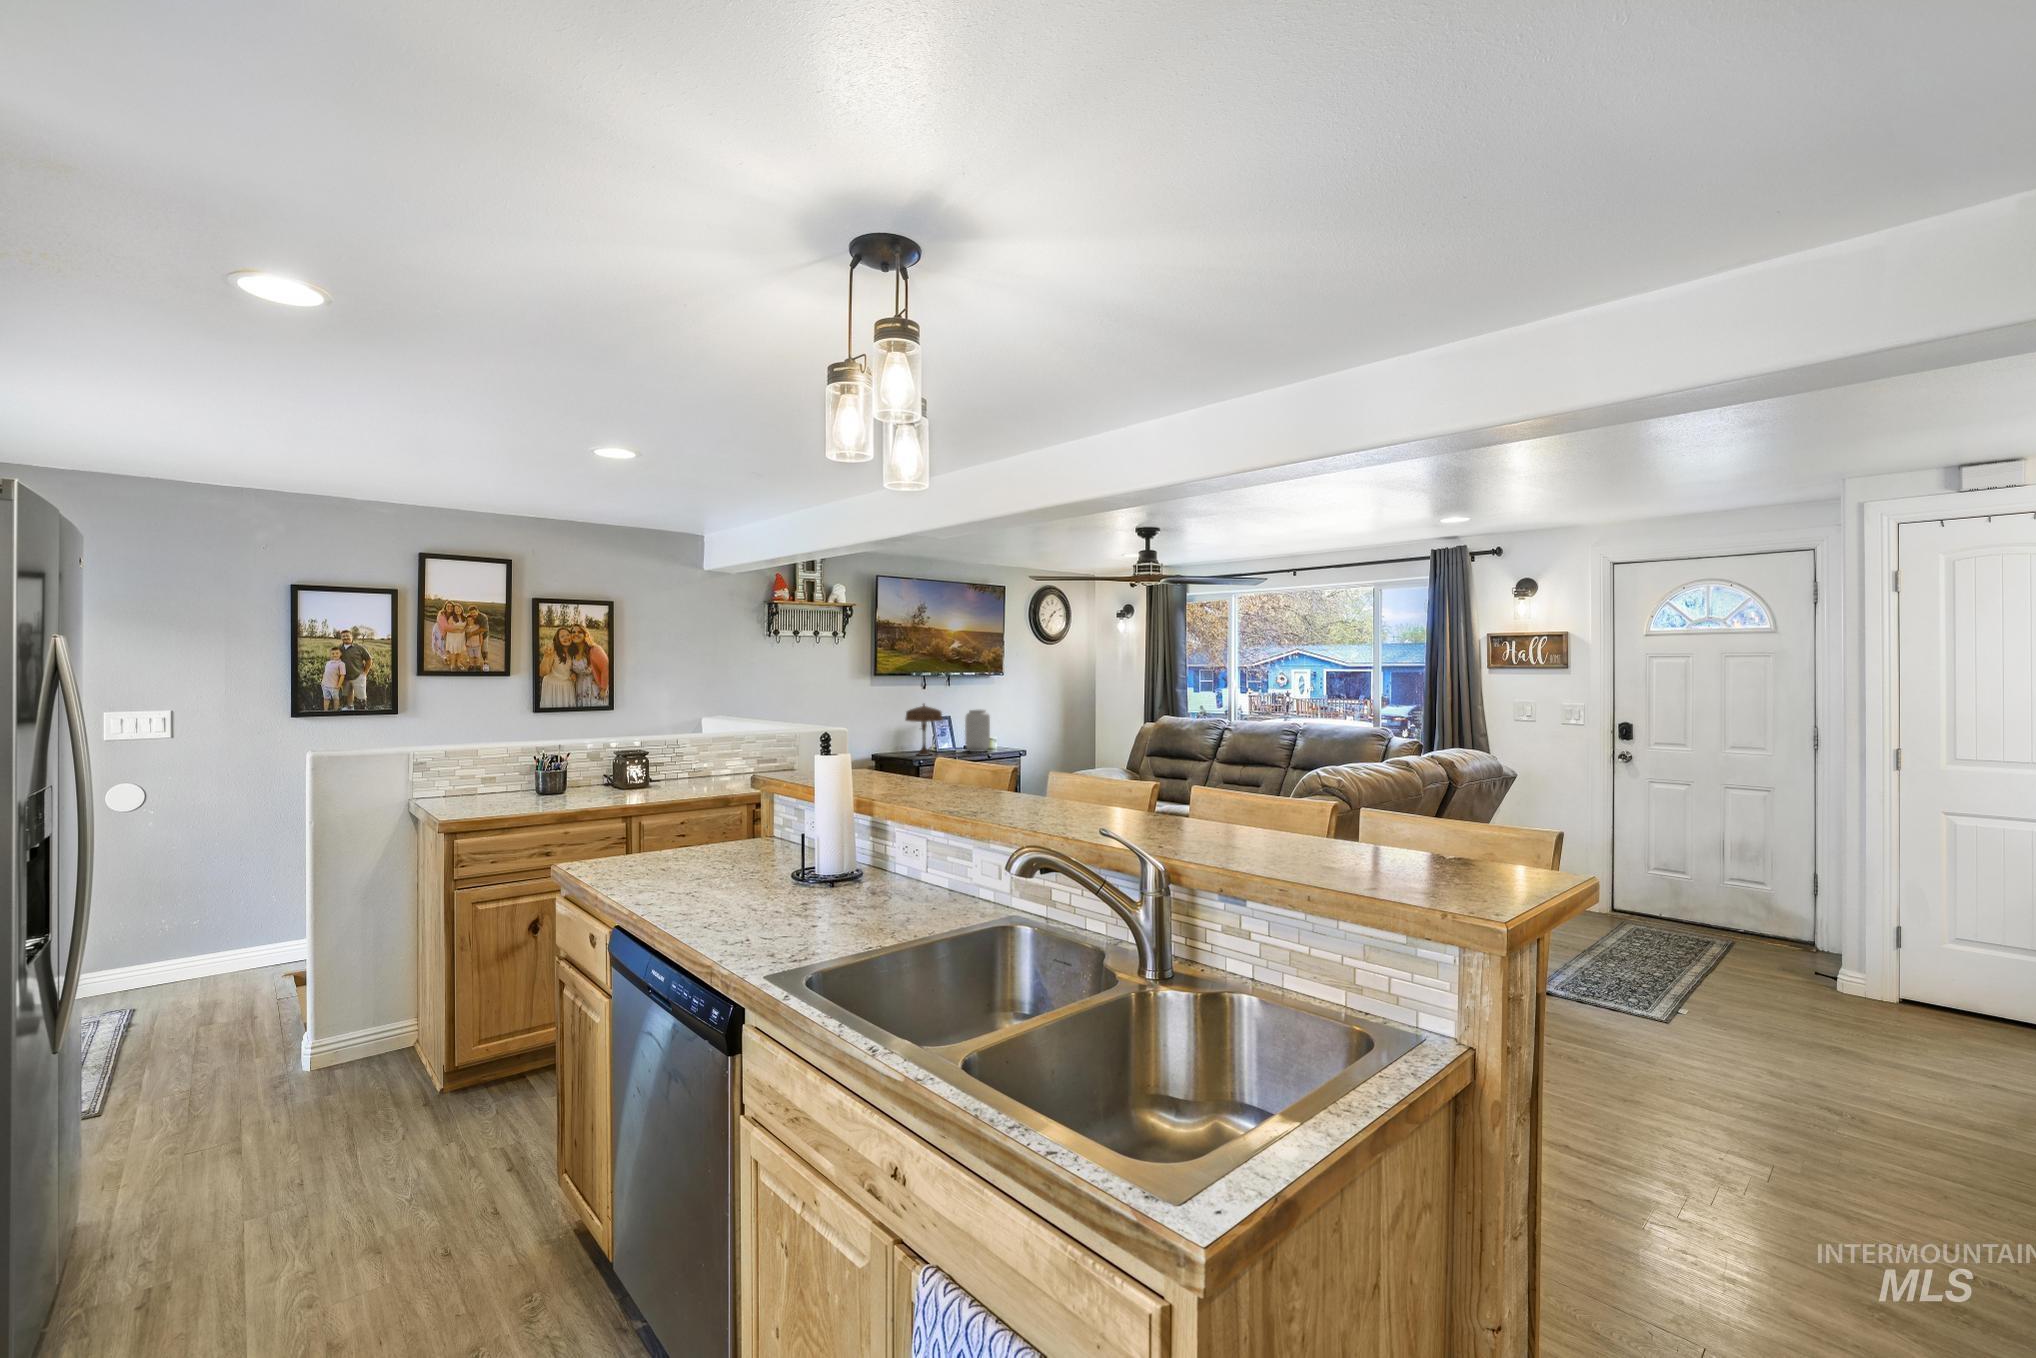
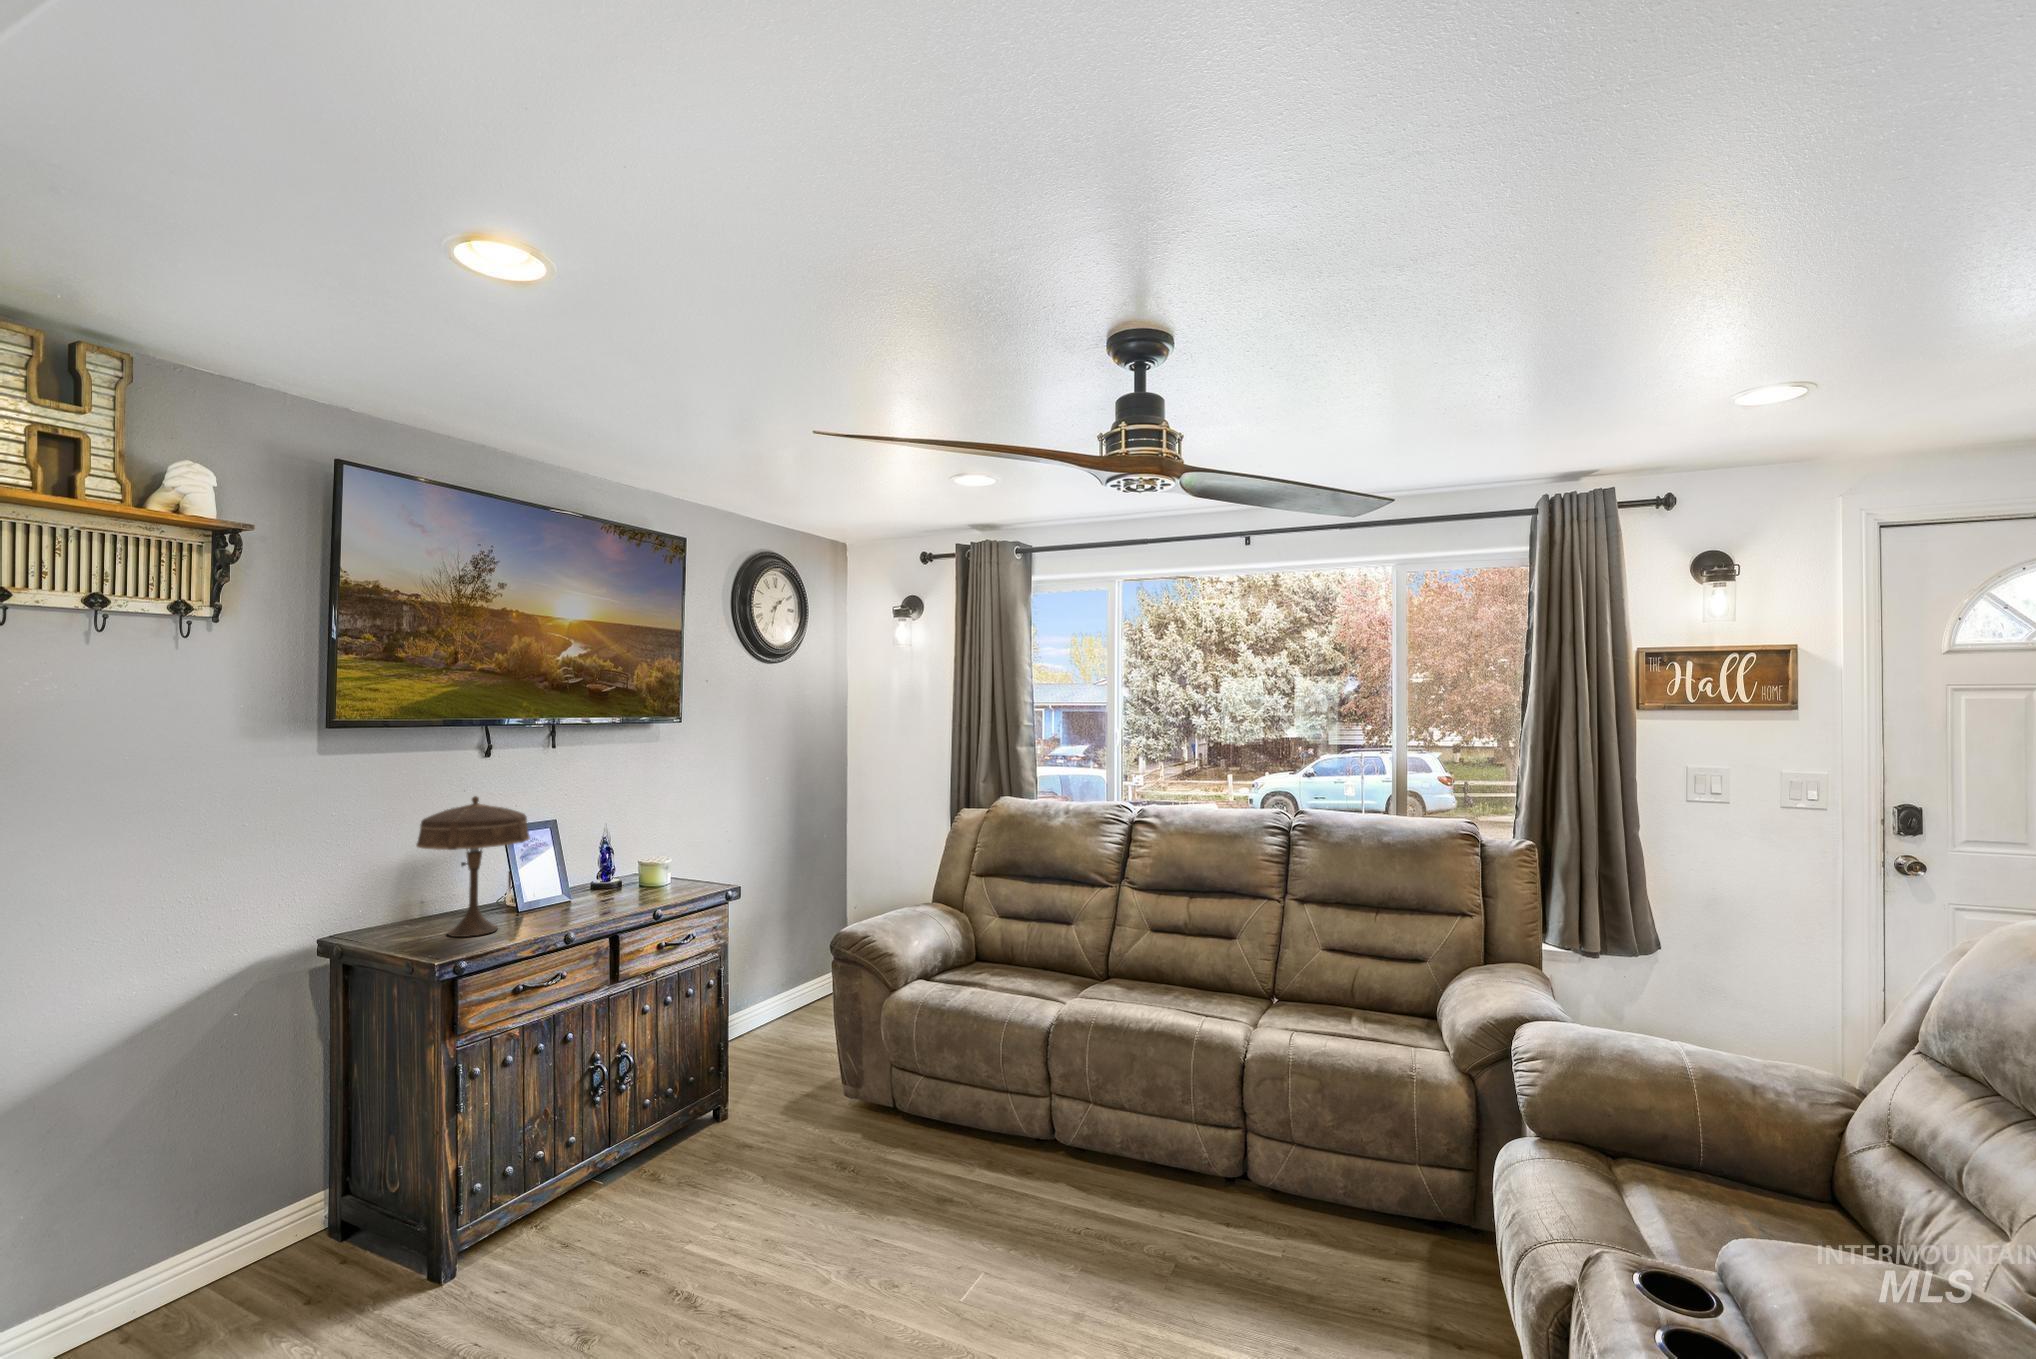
vase: present [965,710,990,752] -> none [593,800,654,902]

